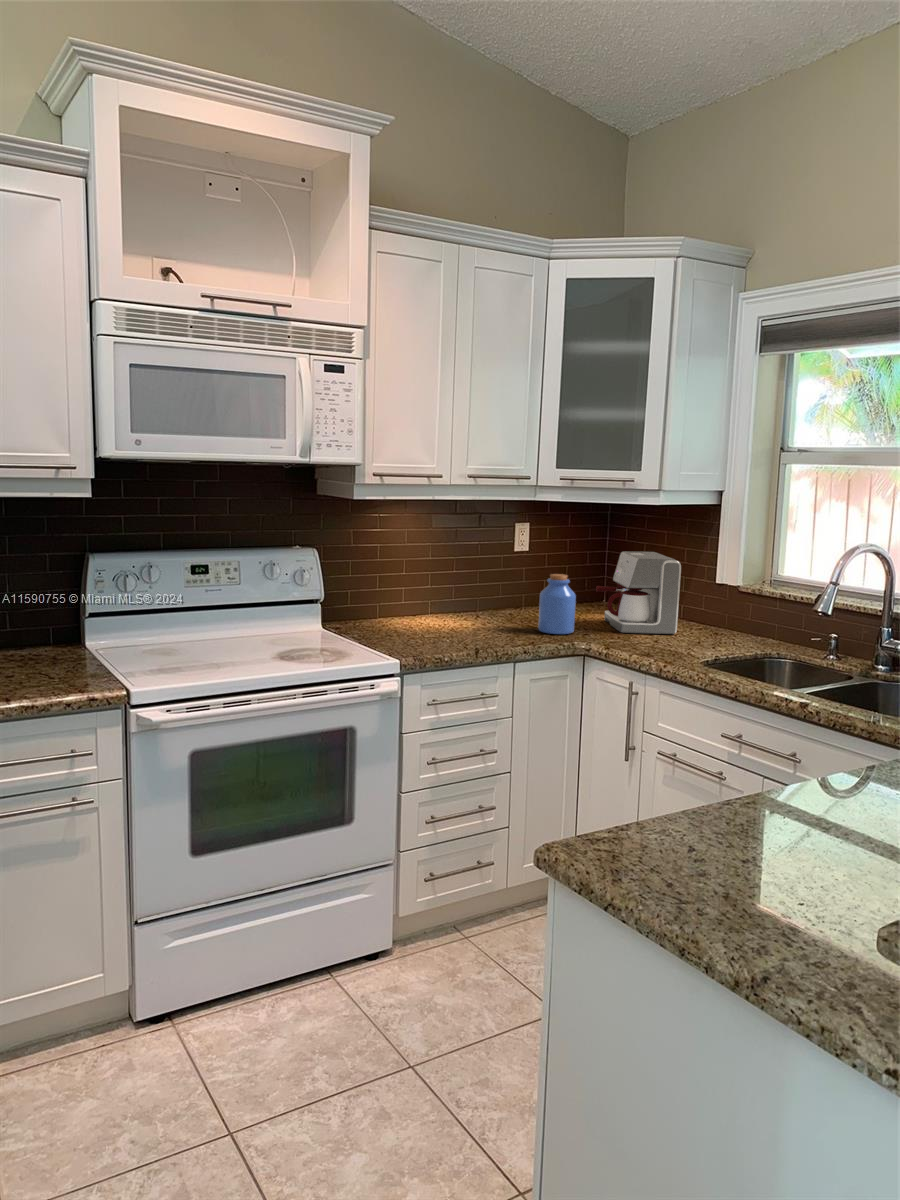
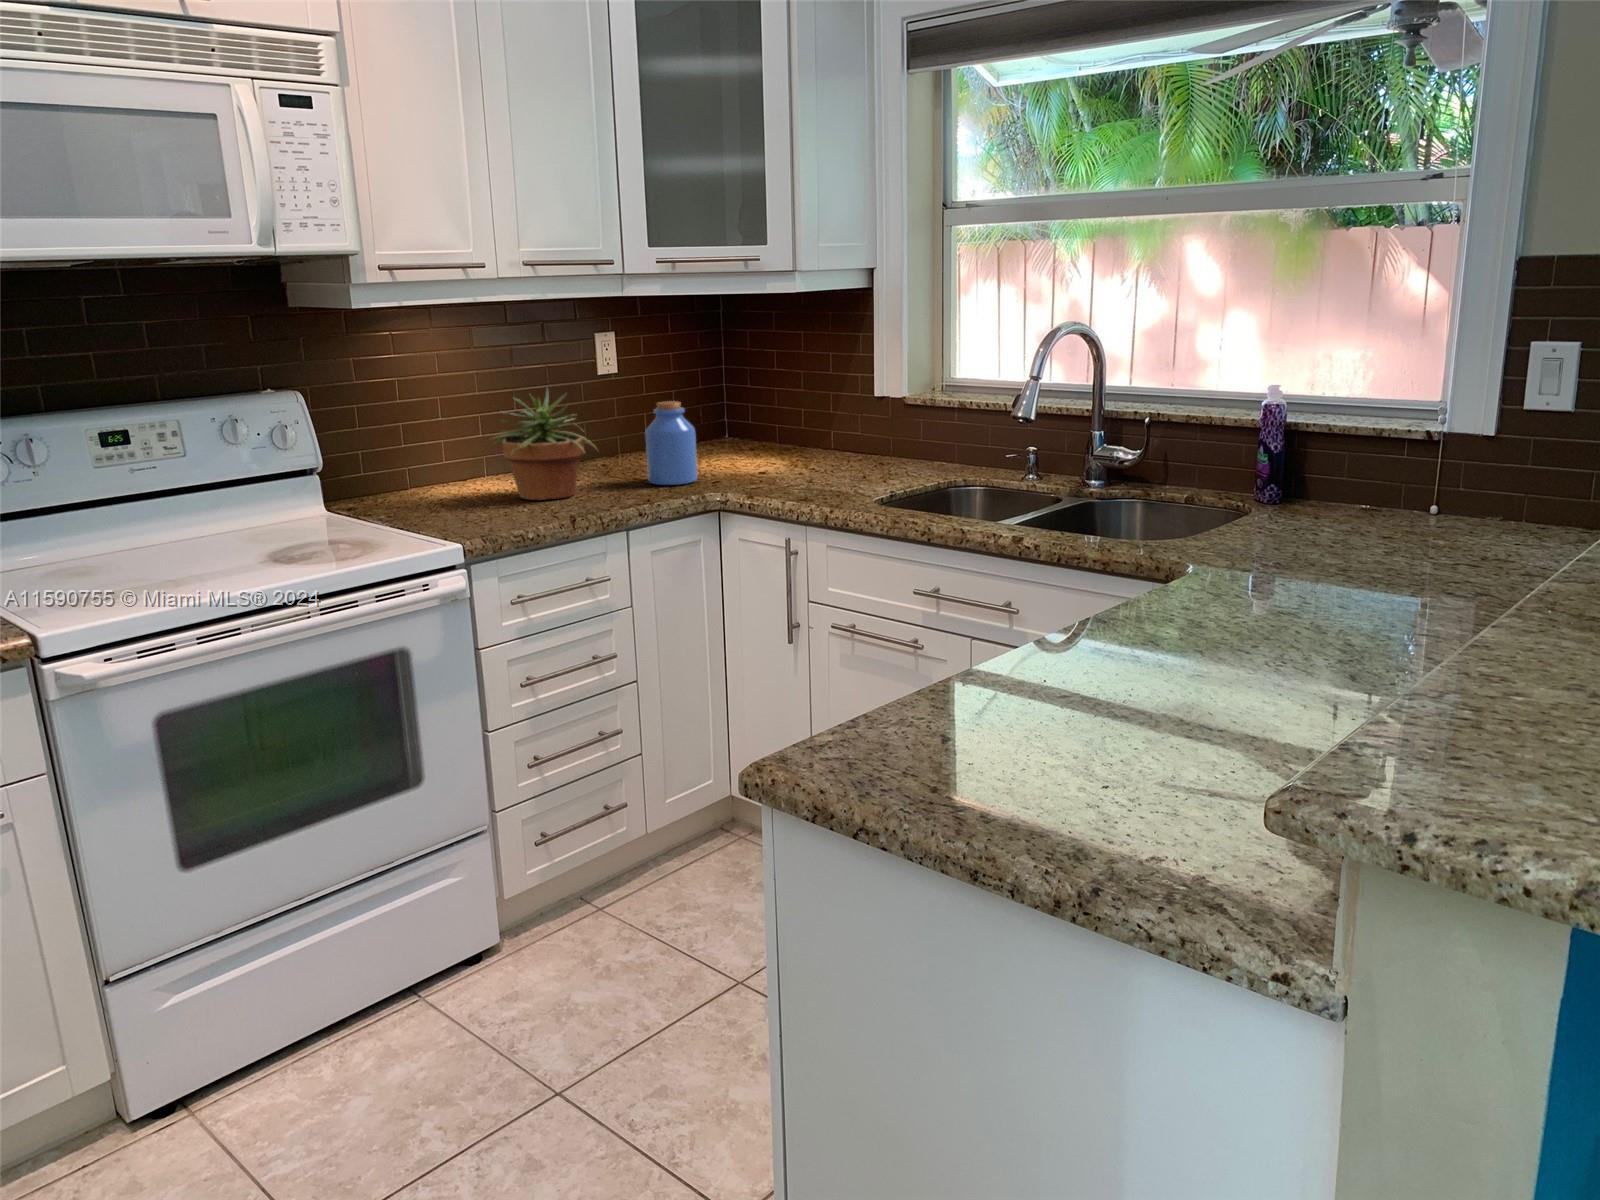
coffee maker: present [596,551,681,634] -> none [719,362,832,475]
potted plant: none [429,557,505,636] -> present [492,388,596,500]

